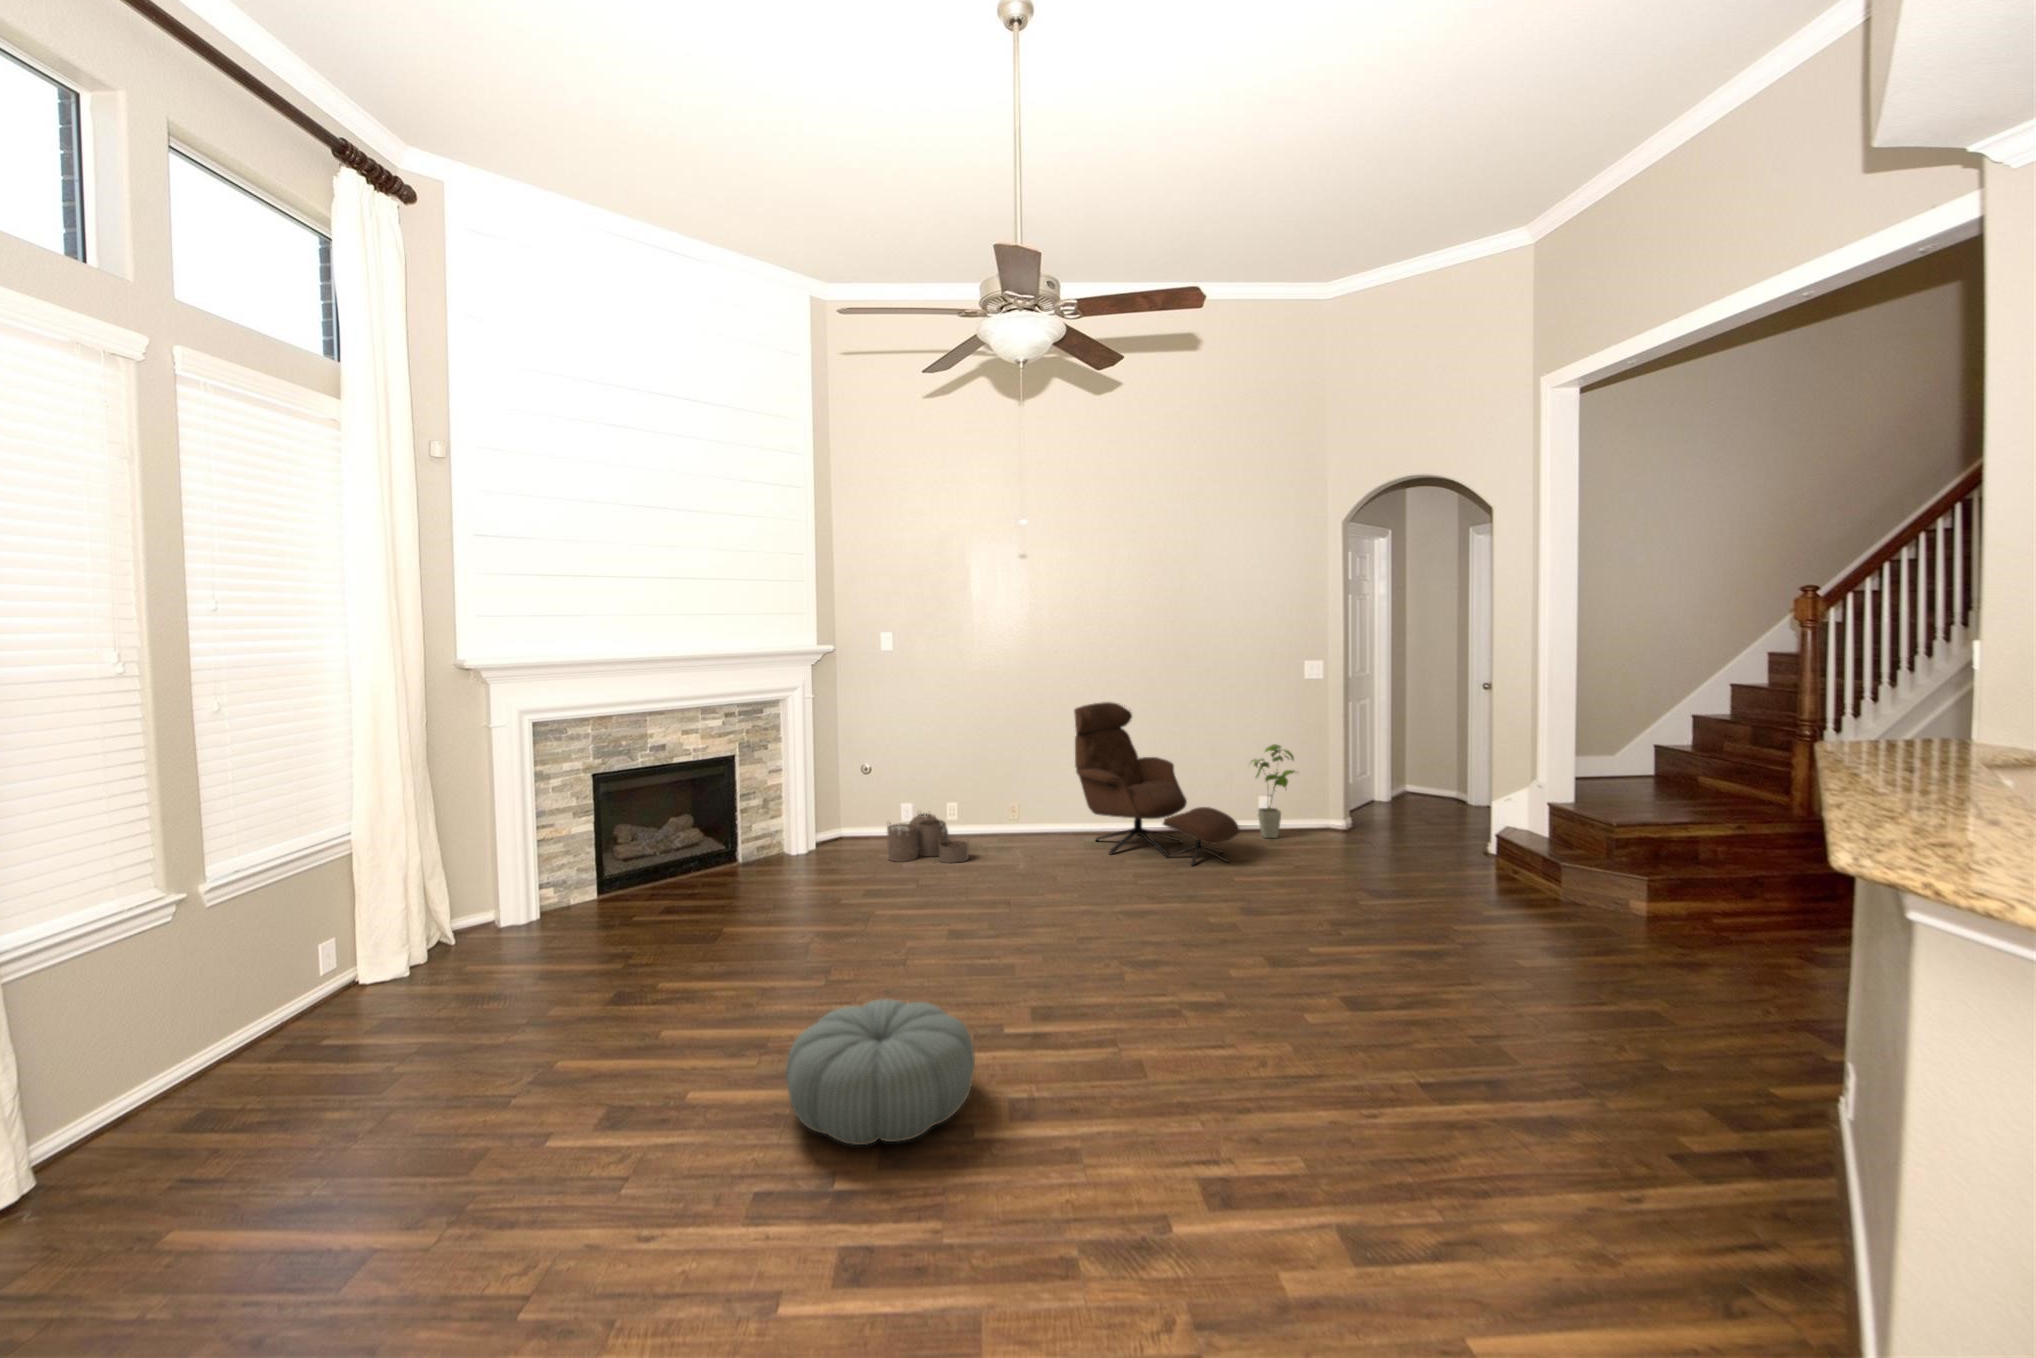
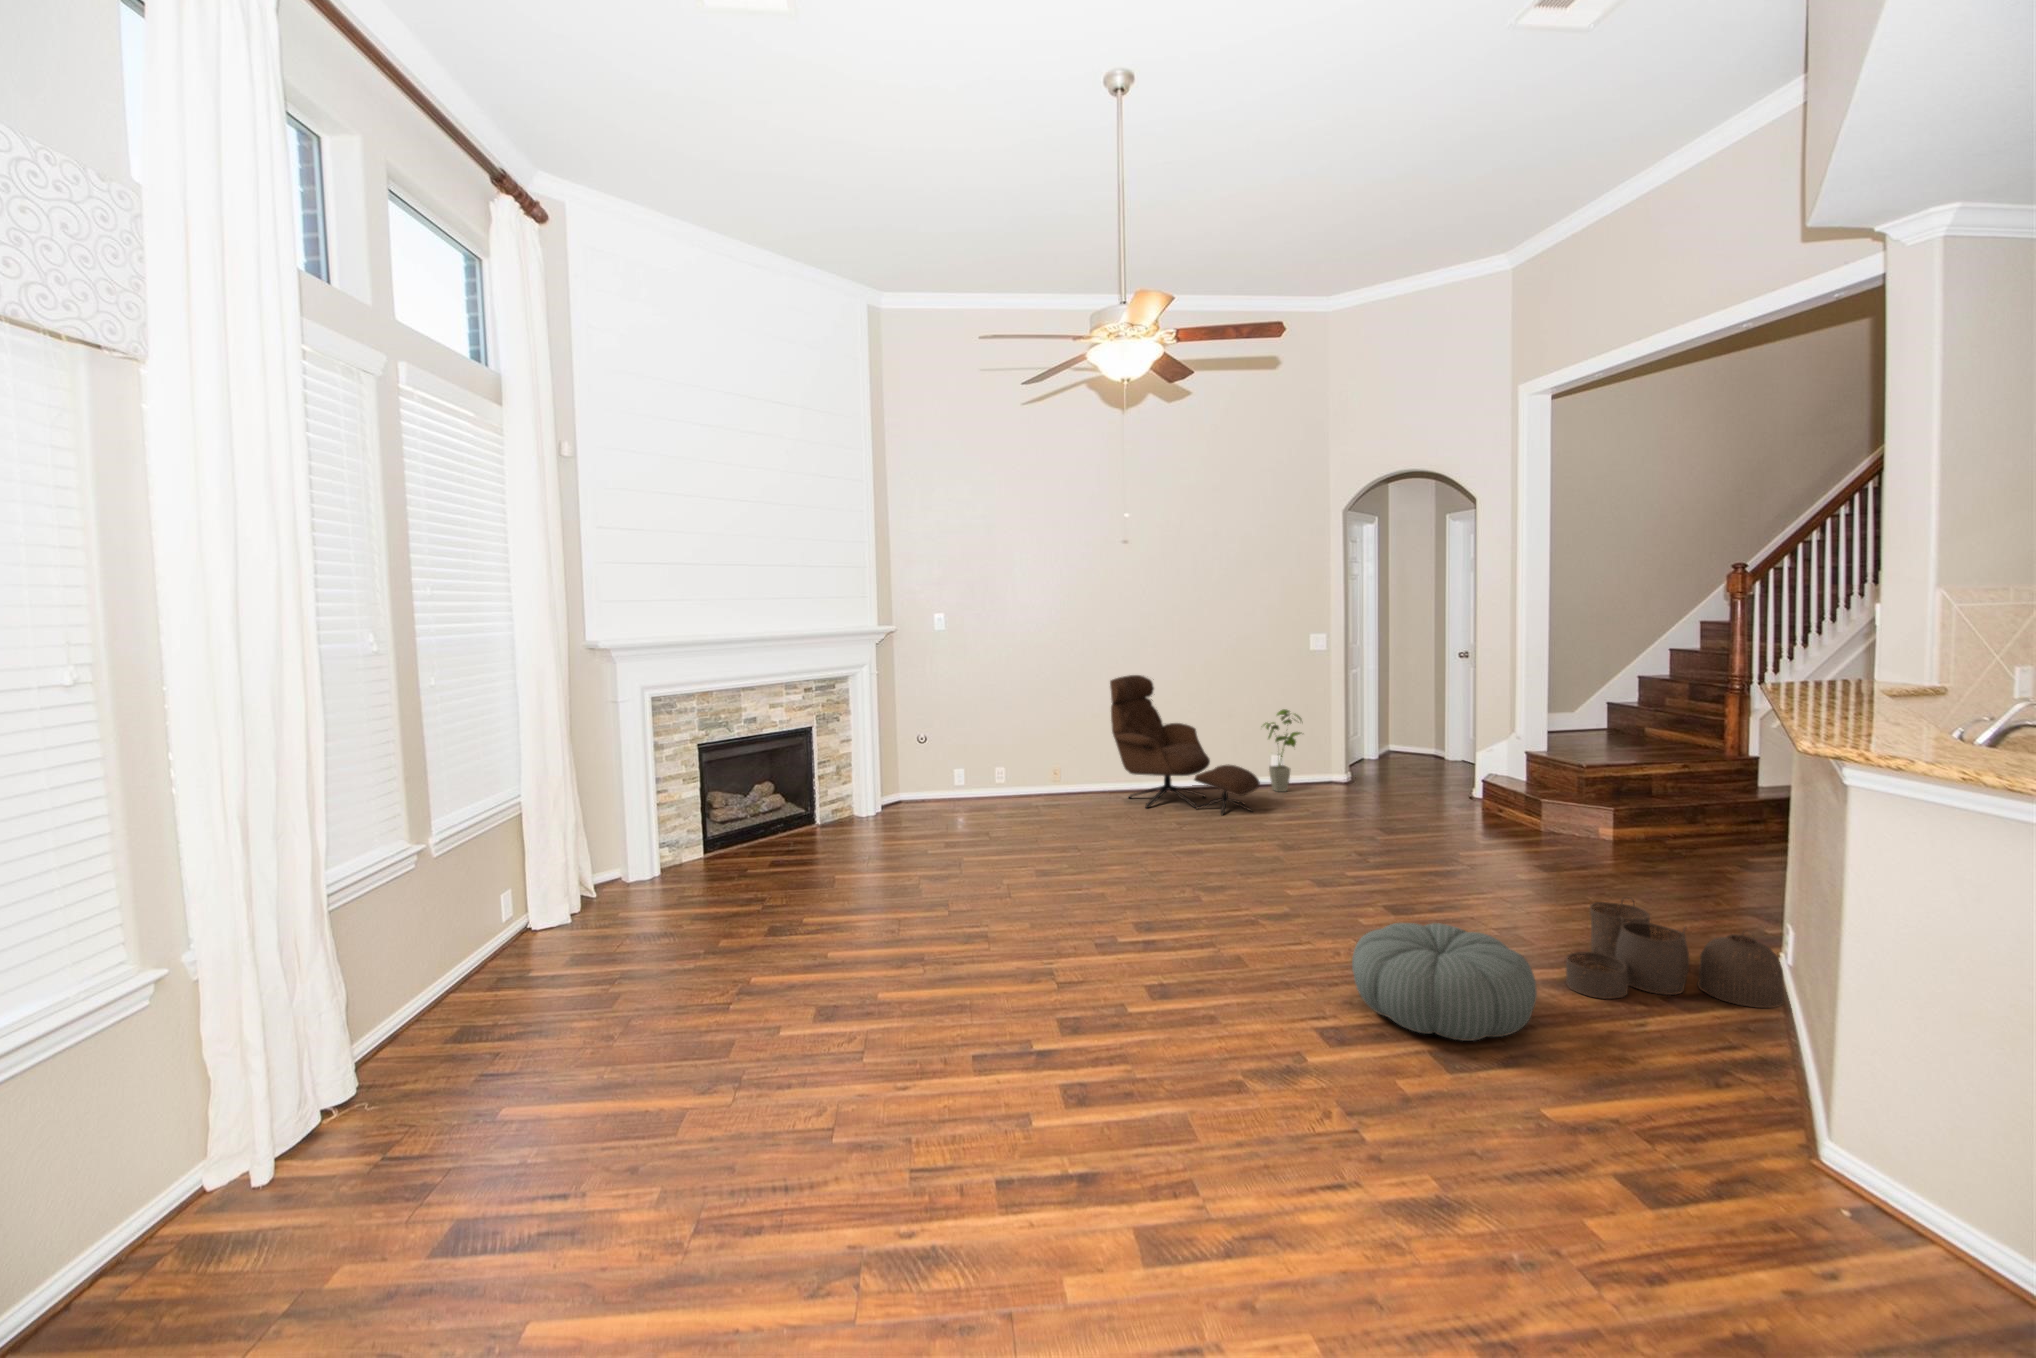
woven basket: present [887,813,968,863] -> present [1566,898,1784,1008]
pouf: present [786,999,975,1145] -> present [1352,923,1537,1041]

